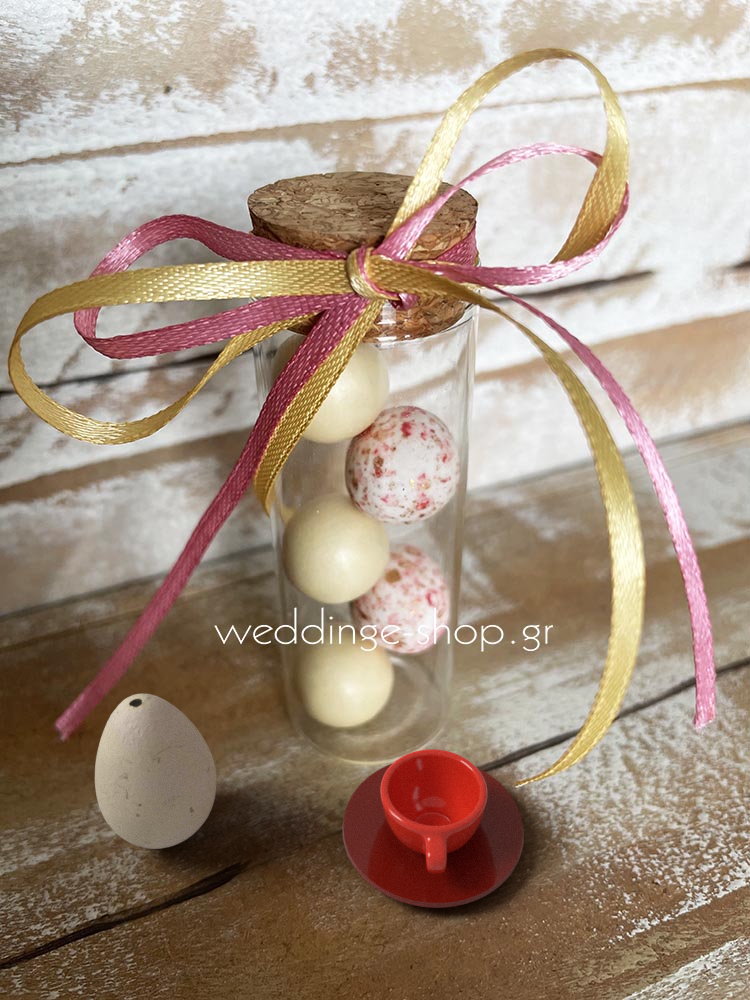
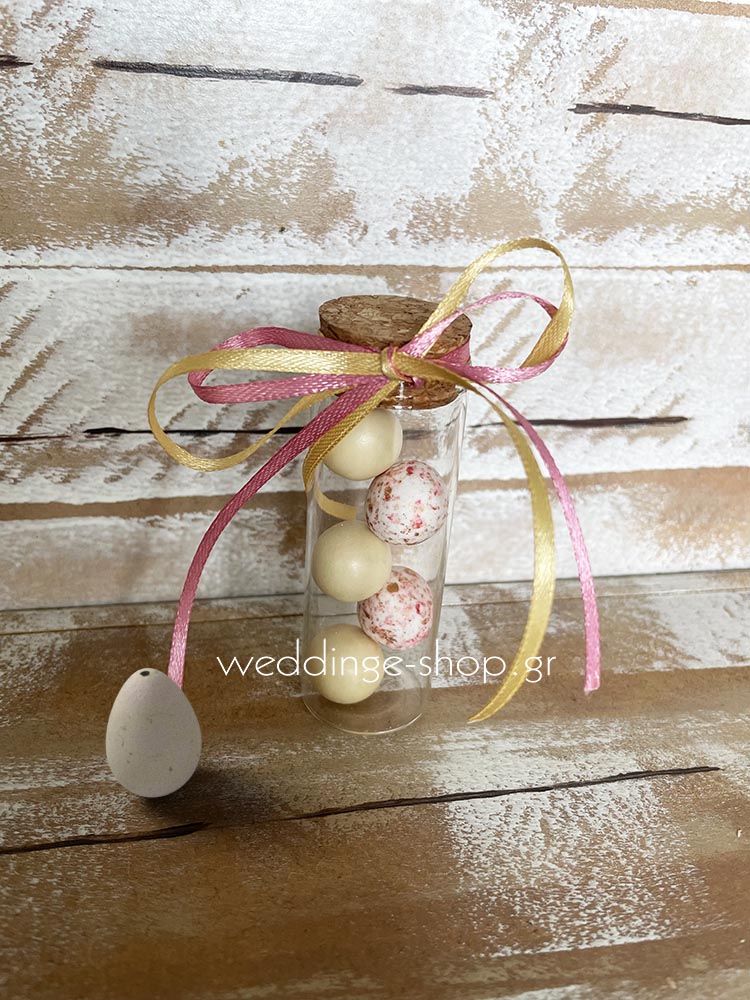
teacup: present [343,749,524,908] -> none [284,767,434,897]

